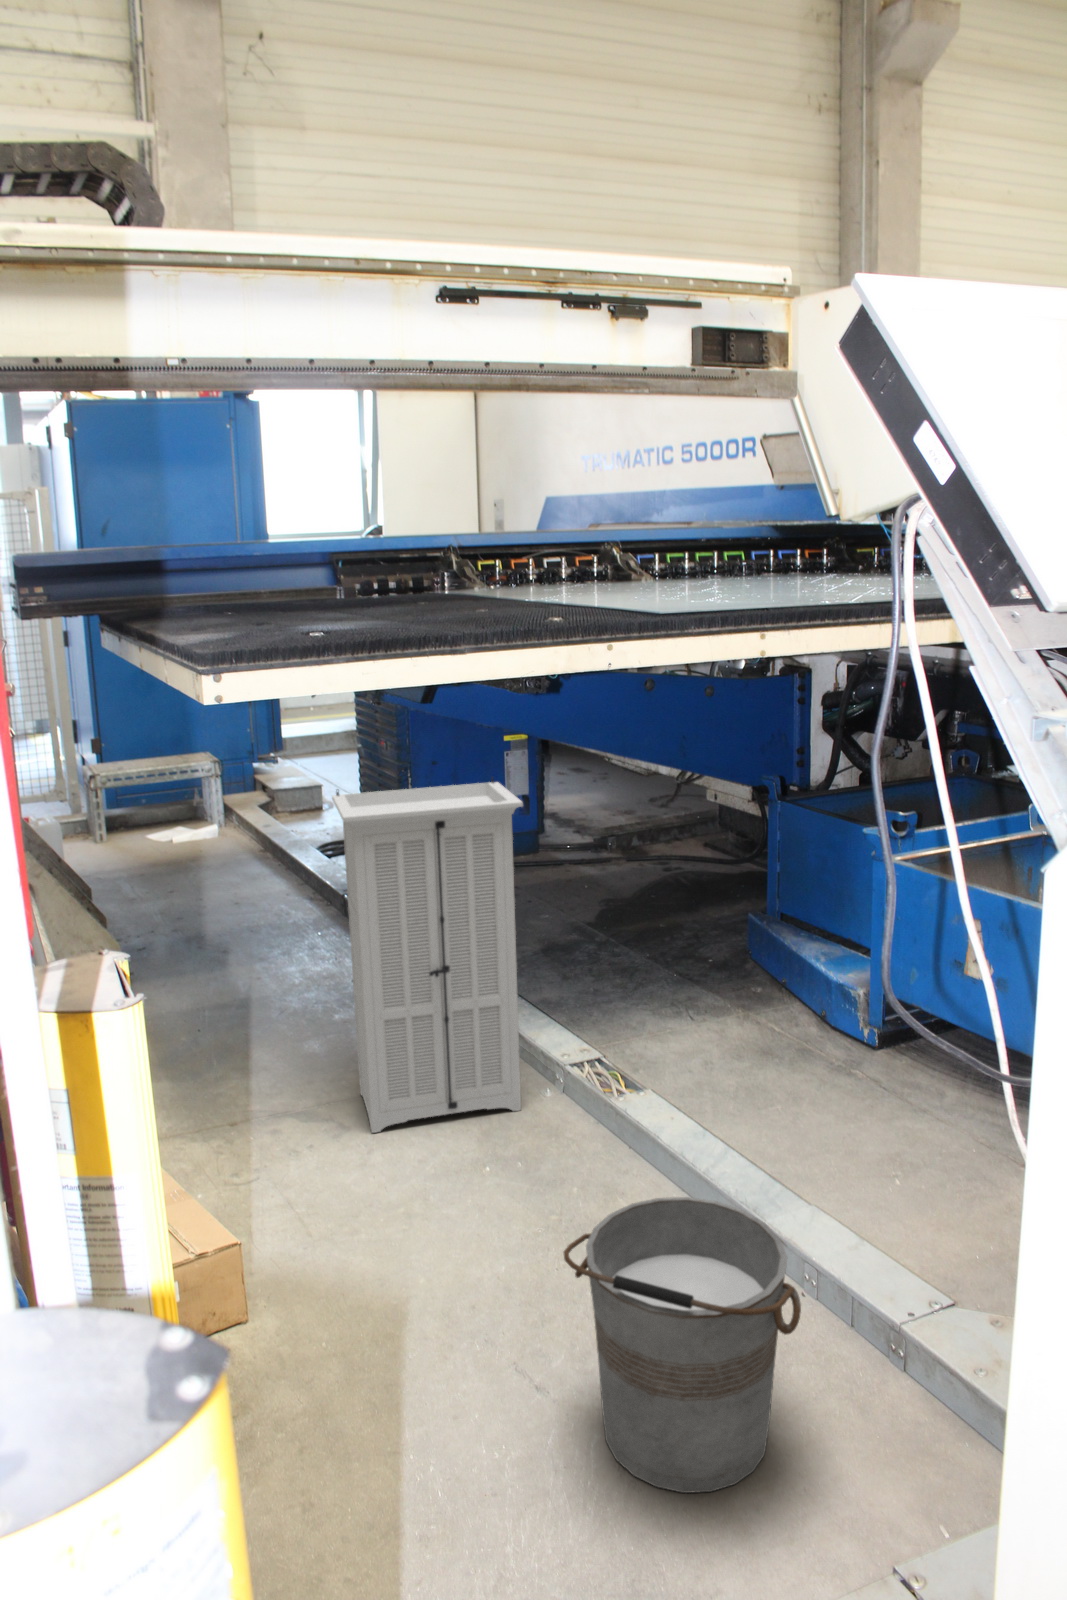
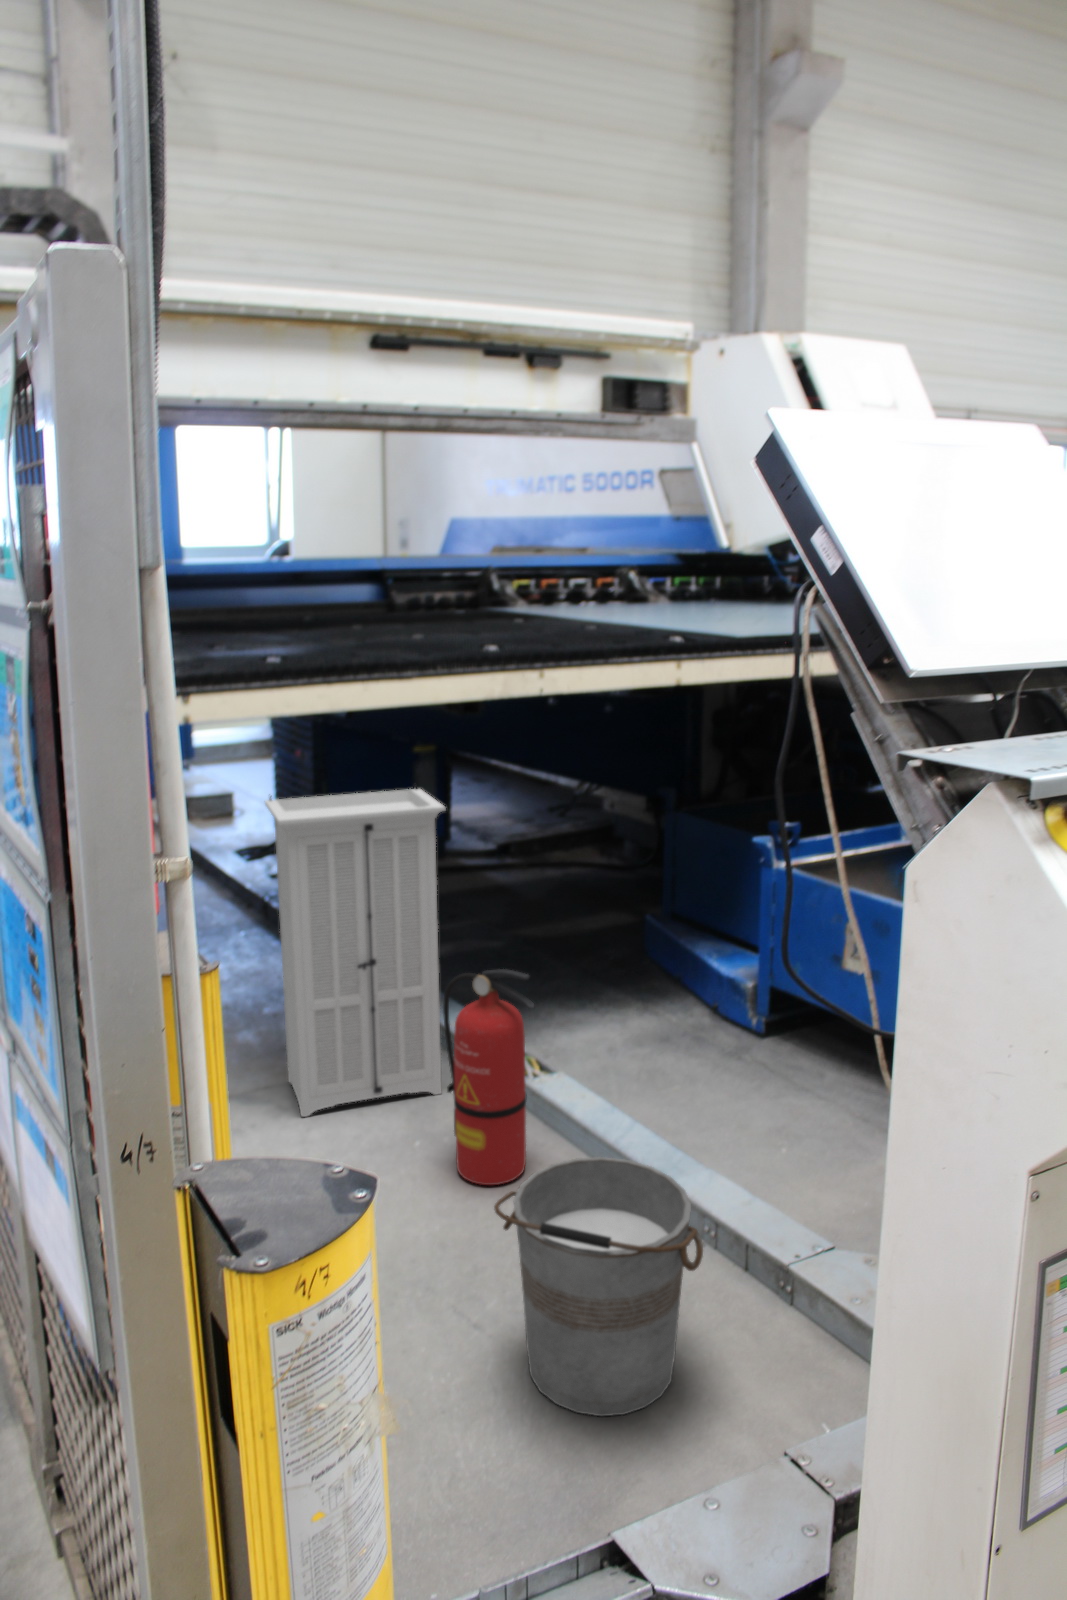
fire extinguisher: none [519,981,616,1215] -> present [443,969,534,1185]

